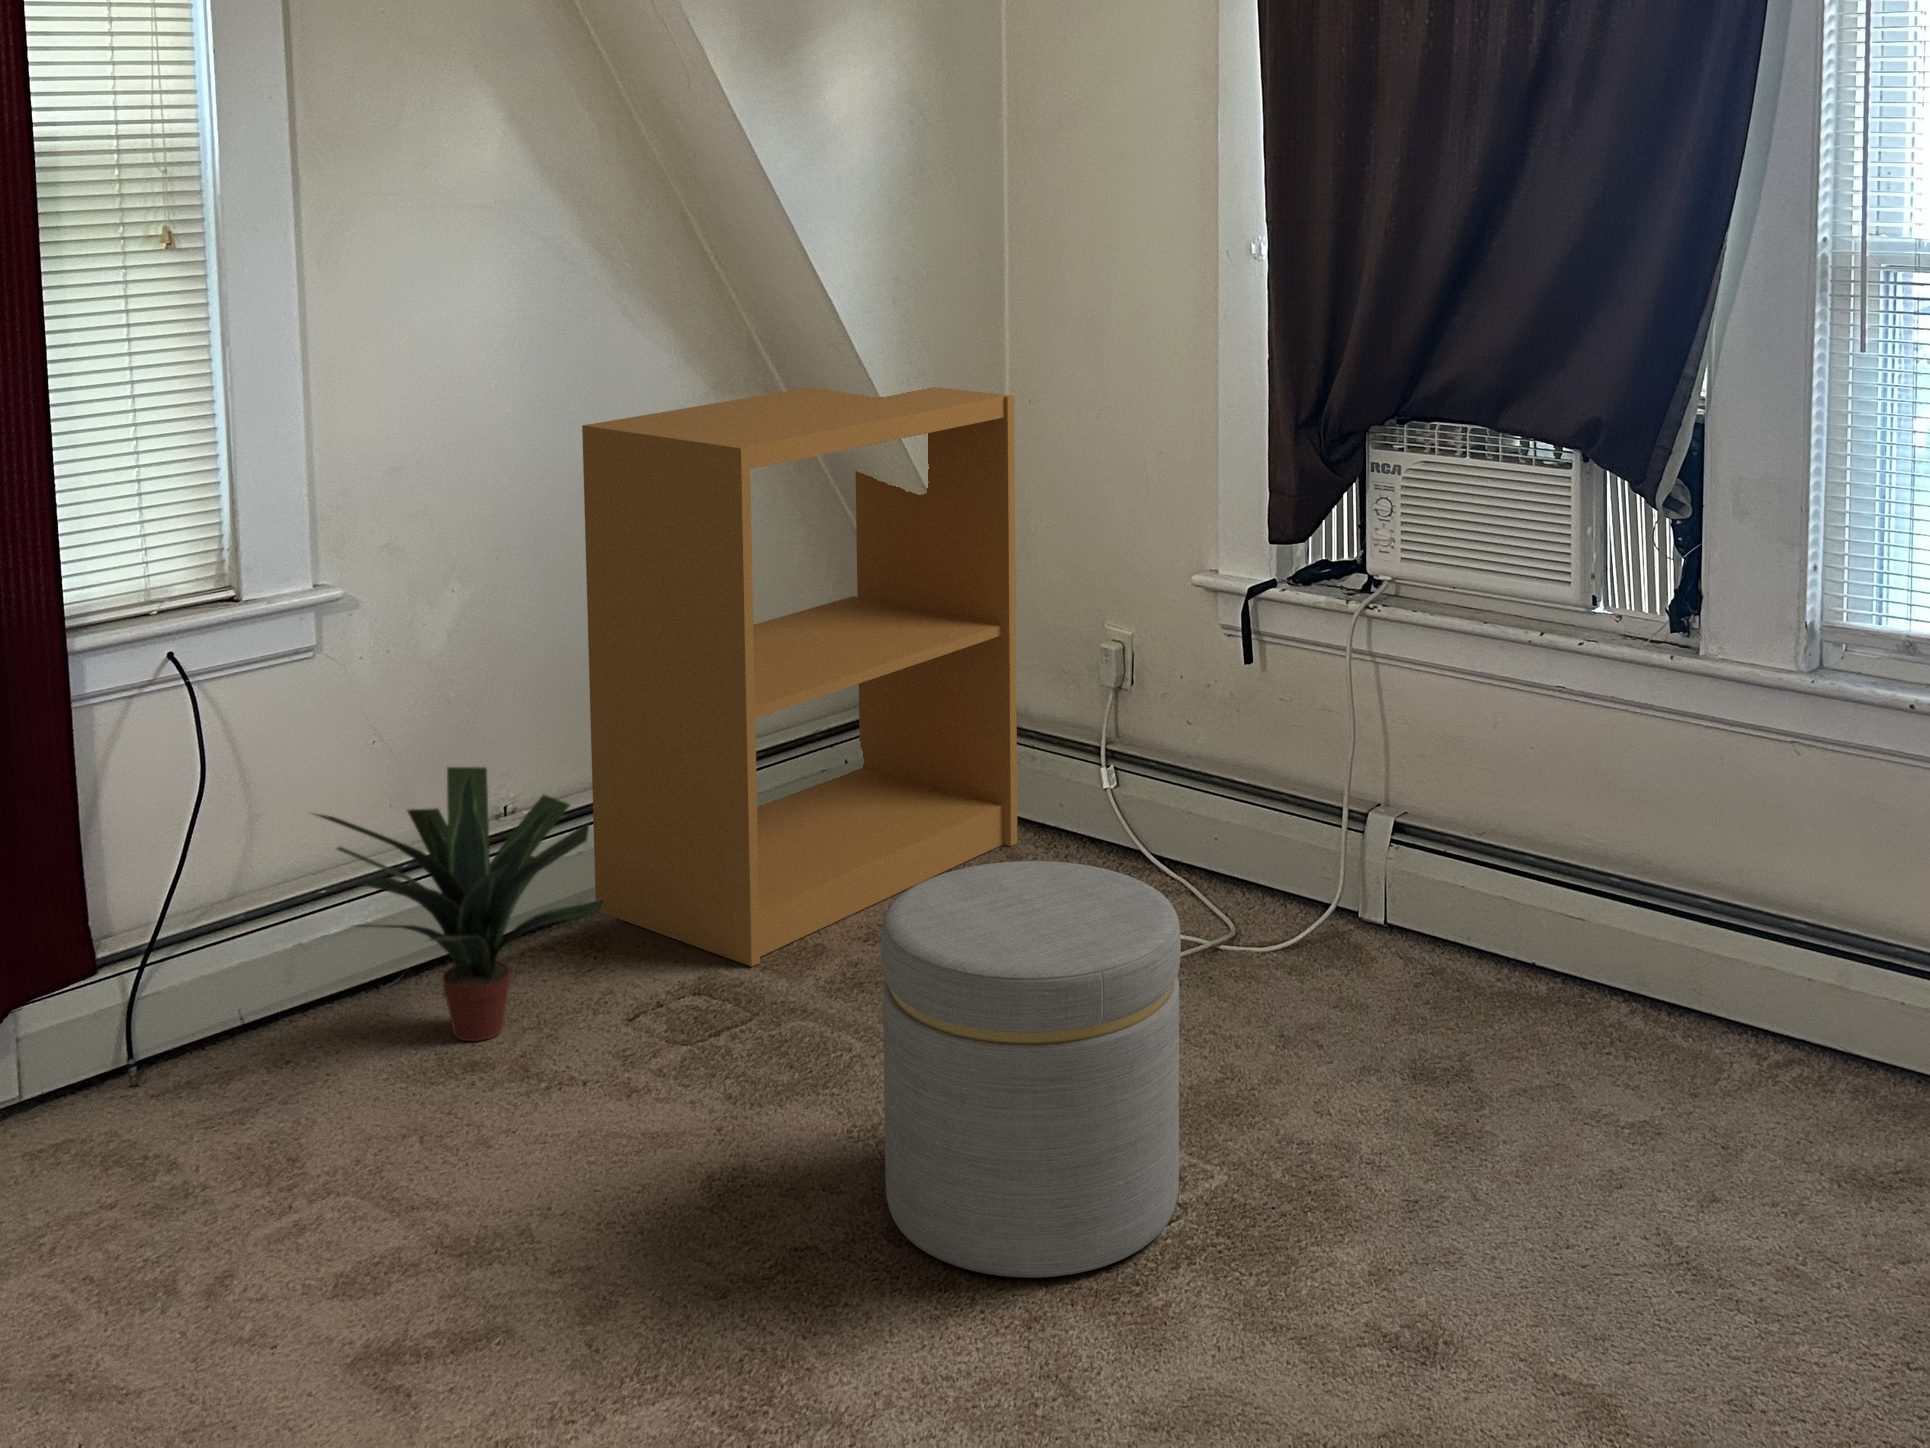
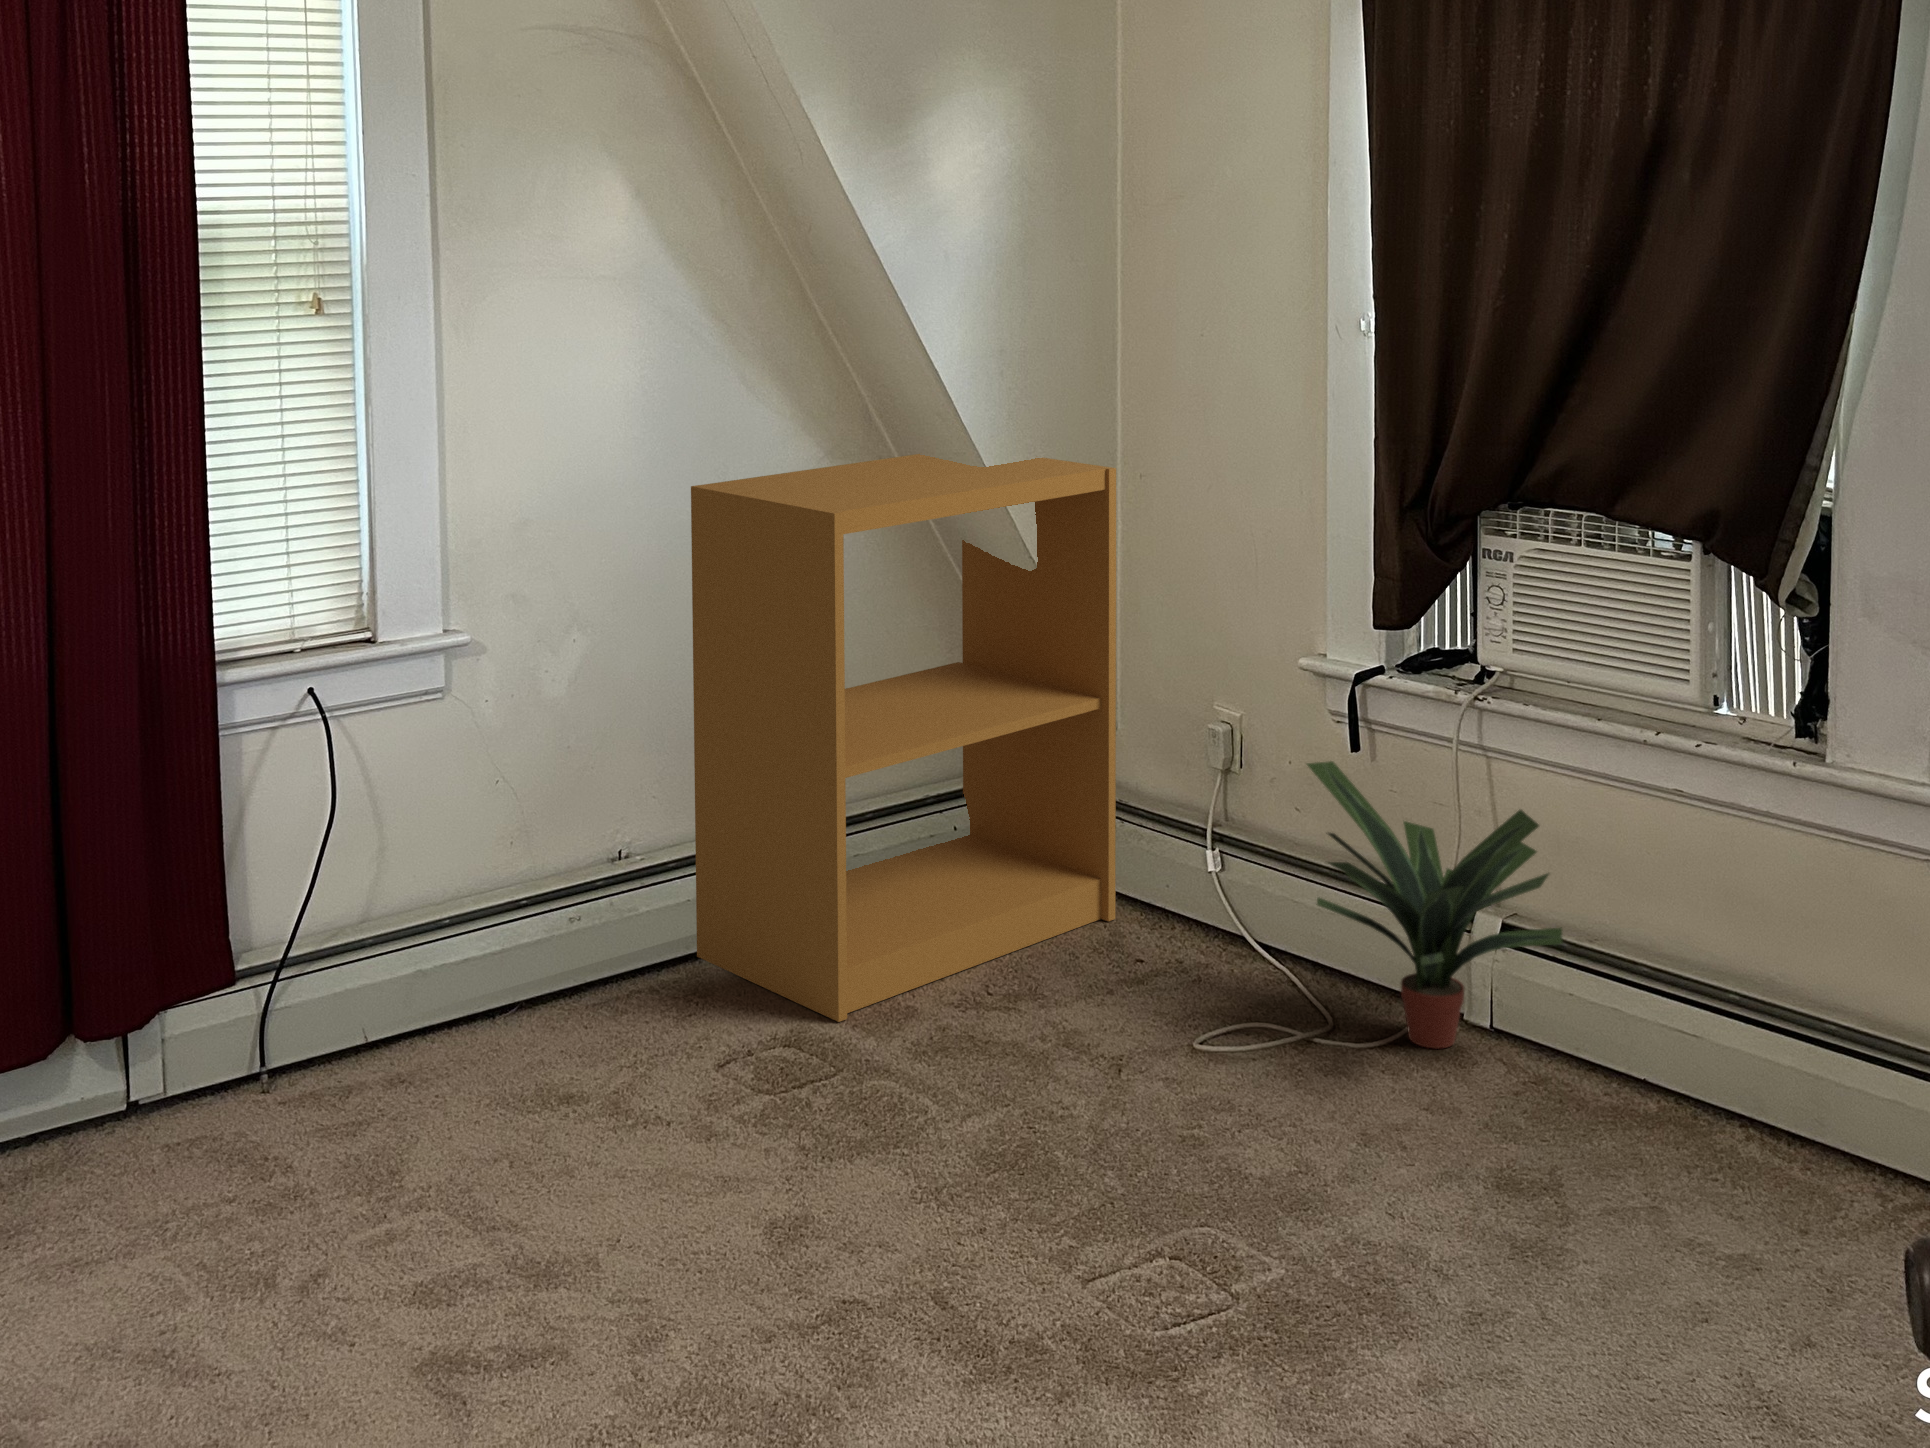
potted plant: present [315,767,603,1041] -> present [1307,761,1562,1049]
ottoman: present [881,861,1181,1278] -> none [939,935,1238,1351]

